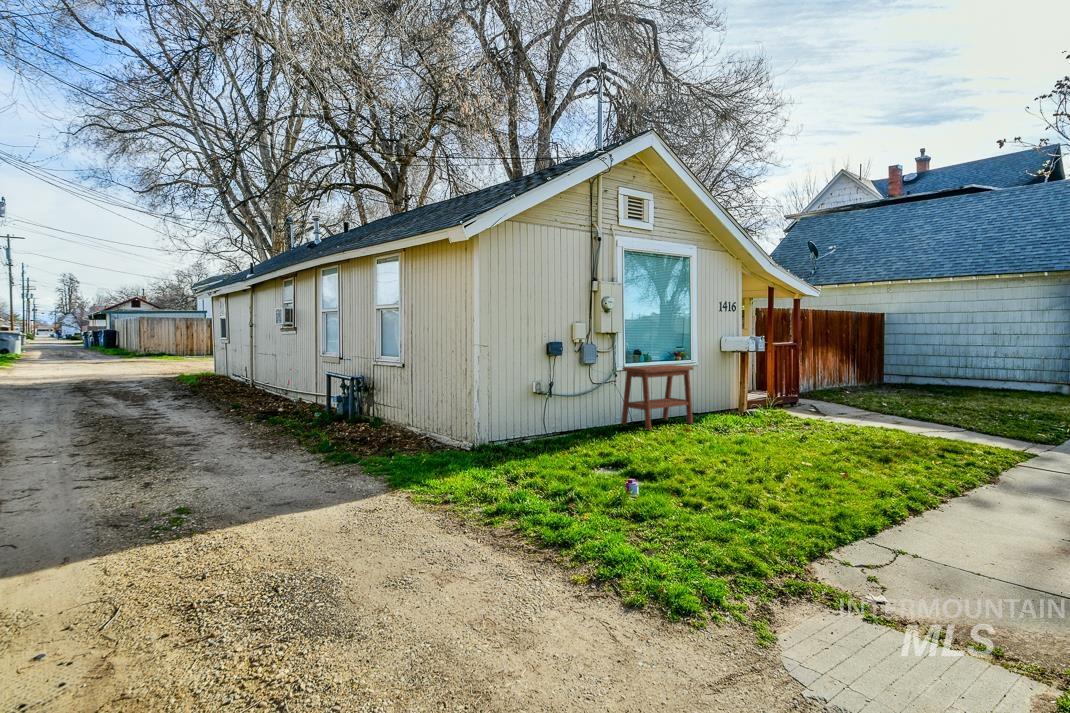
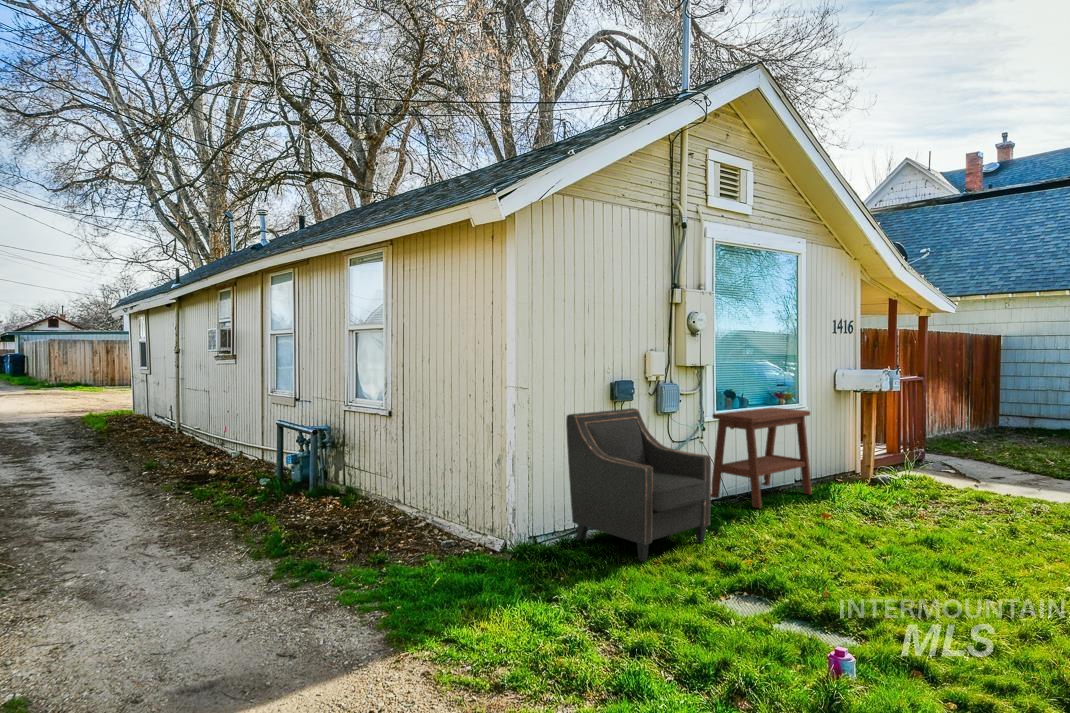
chair: none [513,361,604,453] -> present [566,408,711,561]

